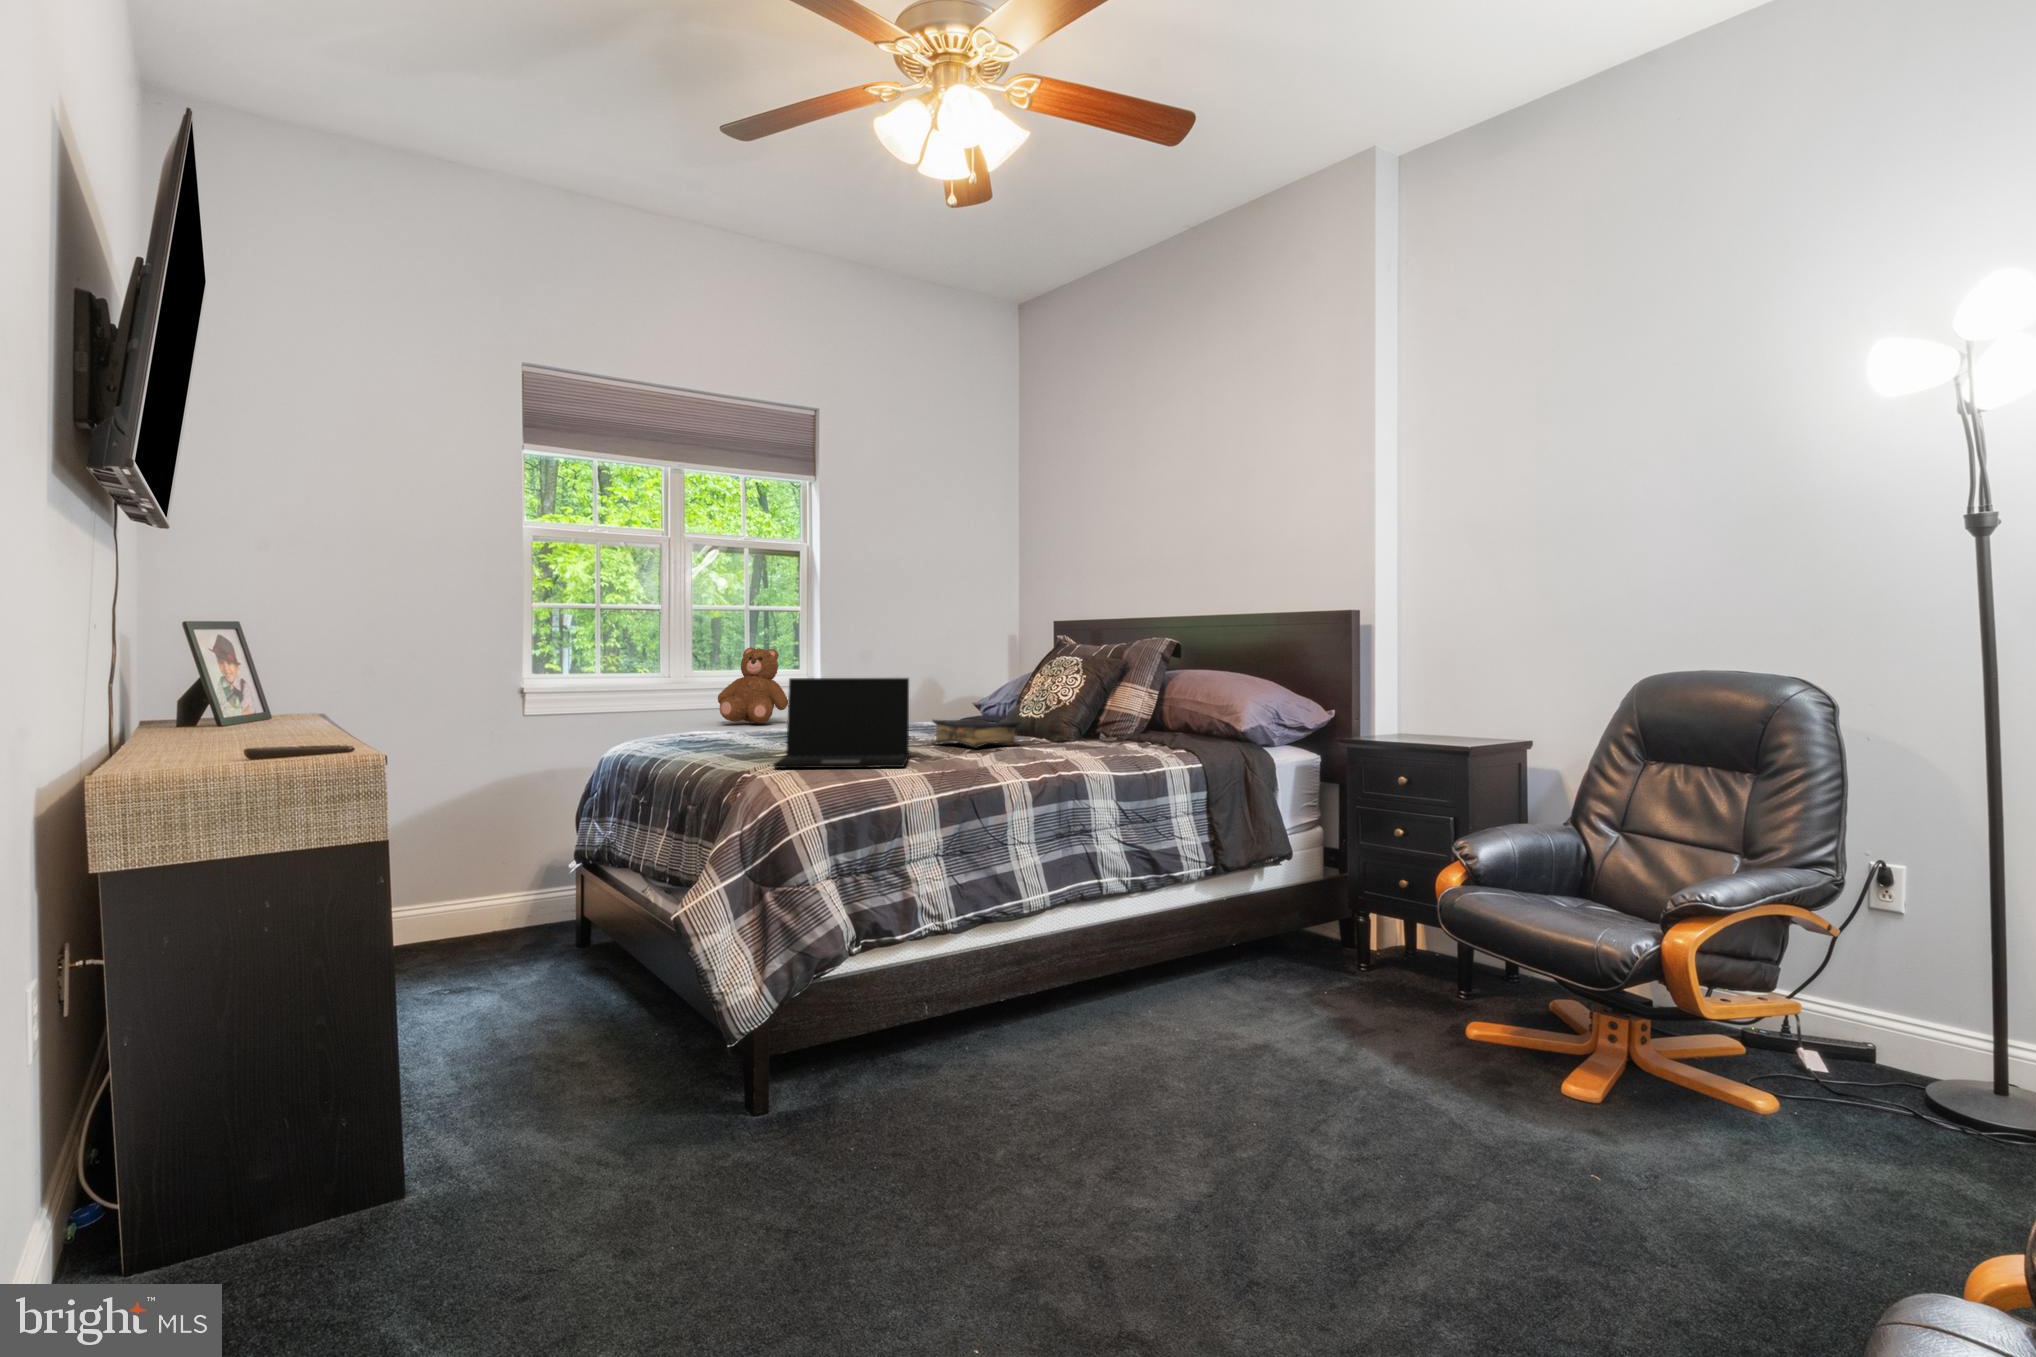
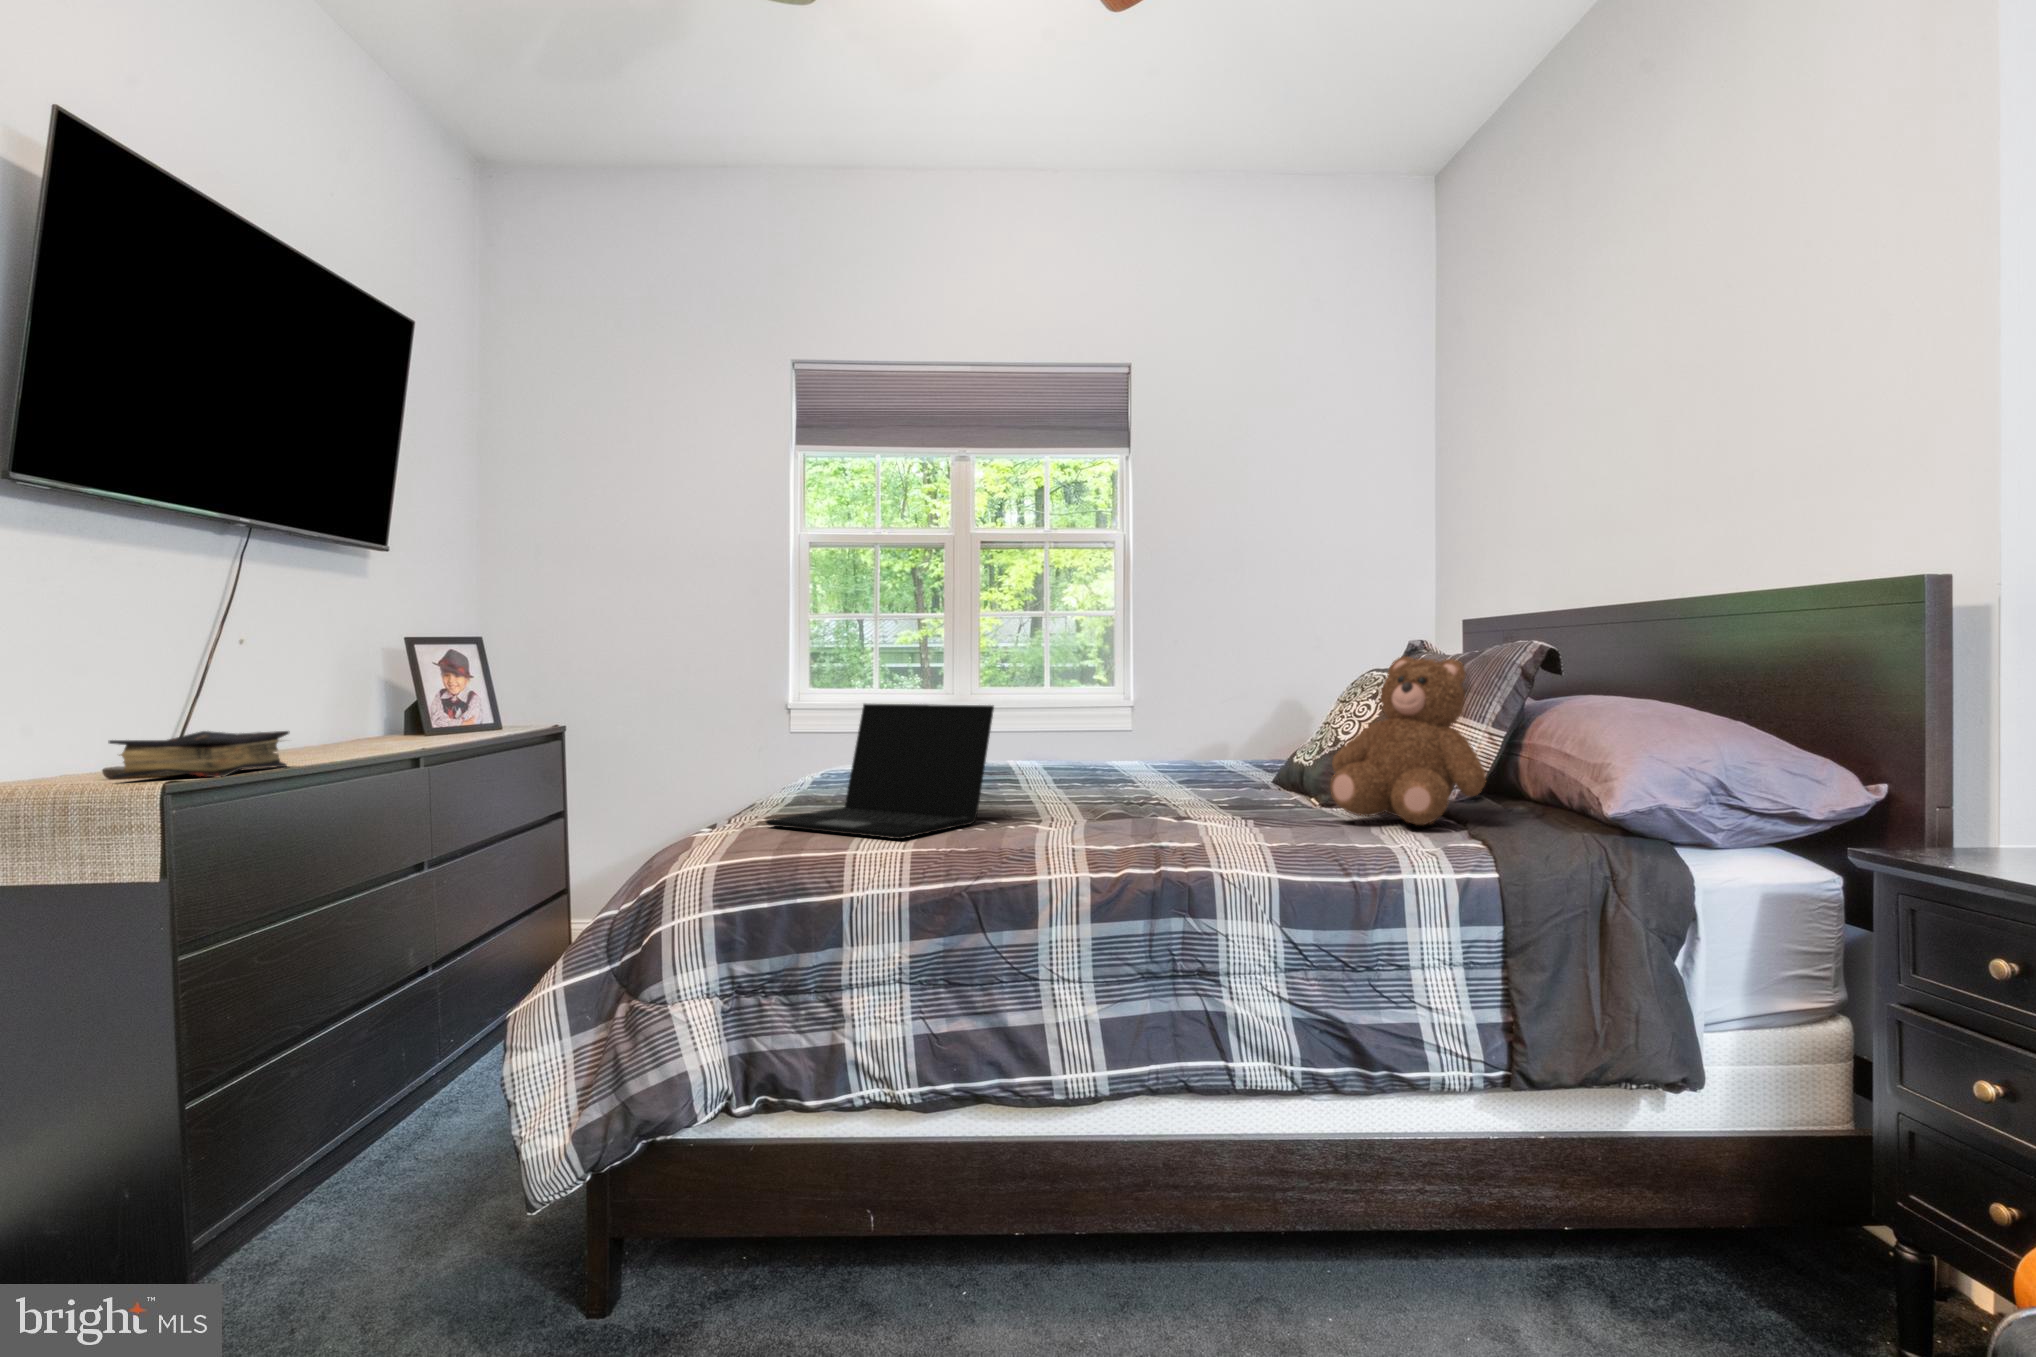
teddy bear: present [718,647,788,723] -> present [1331,657,1486,825]
book: present [932,718,1020,748] -> present [108,731,289,779]

